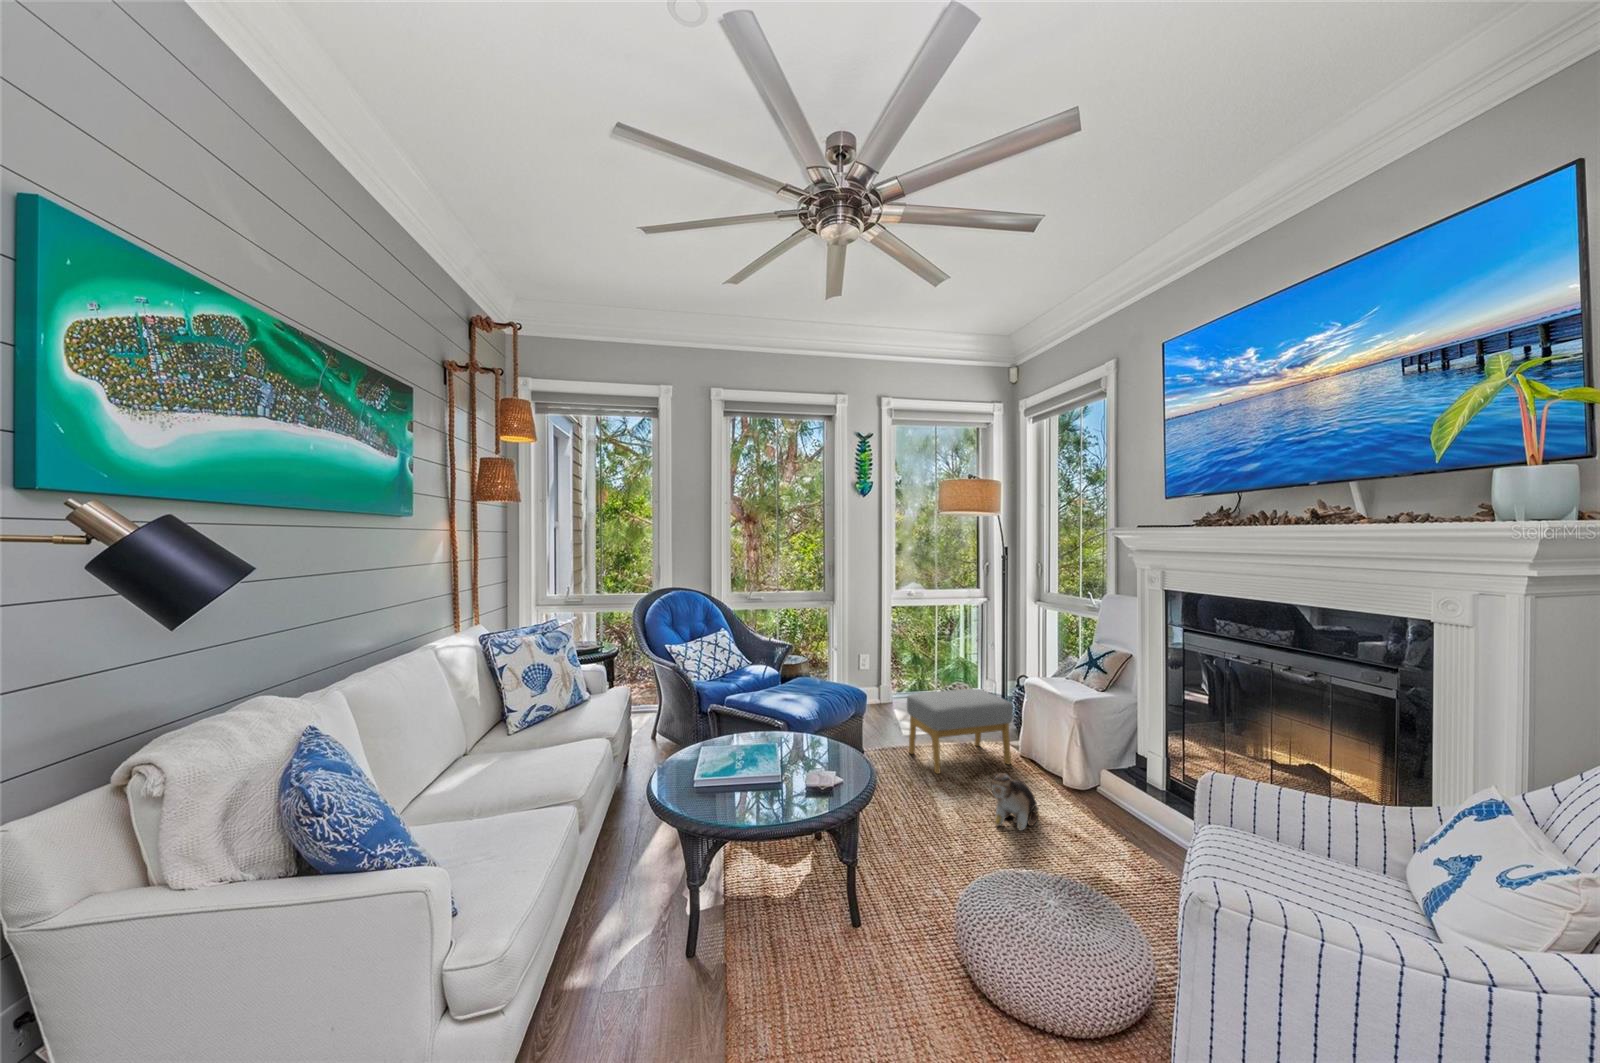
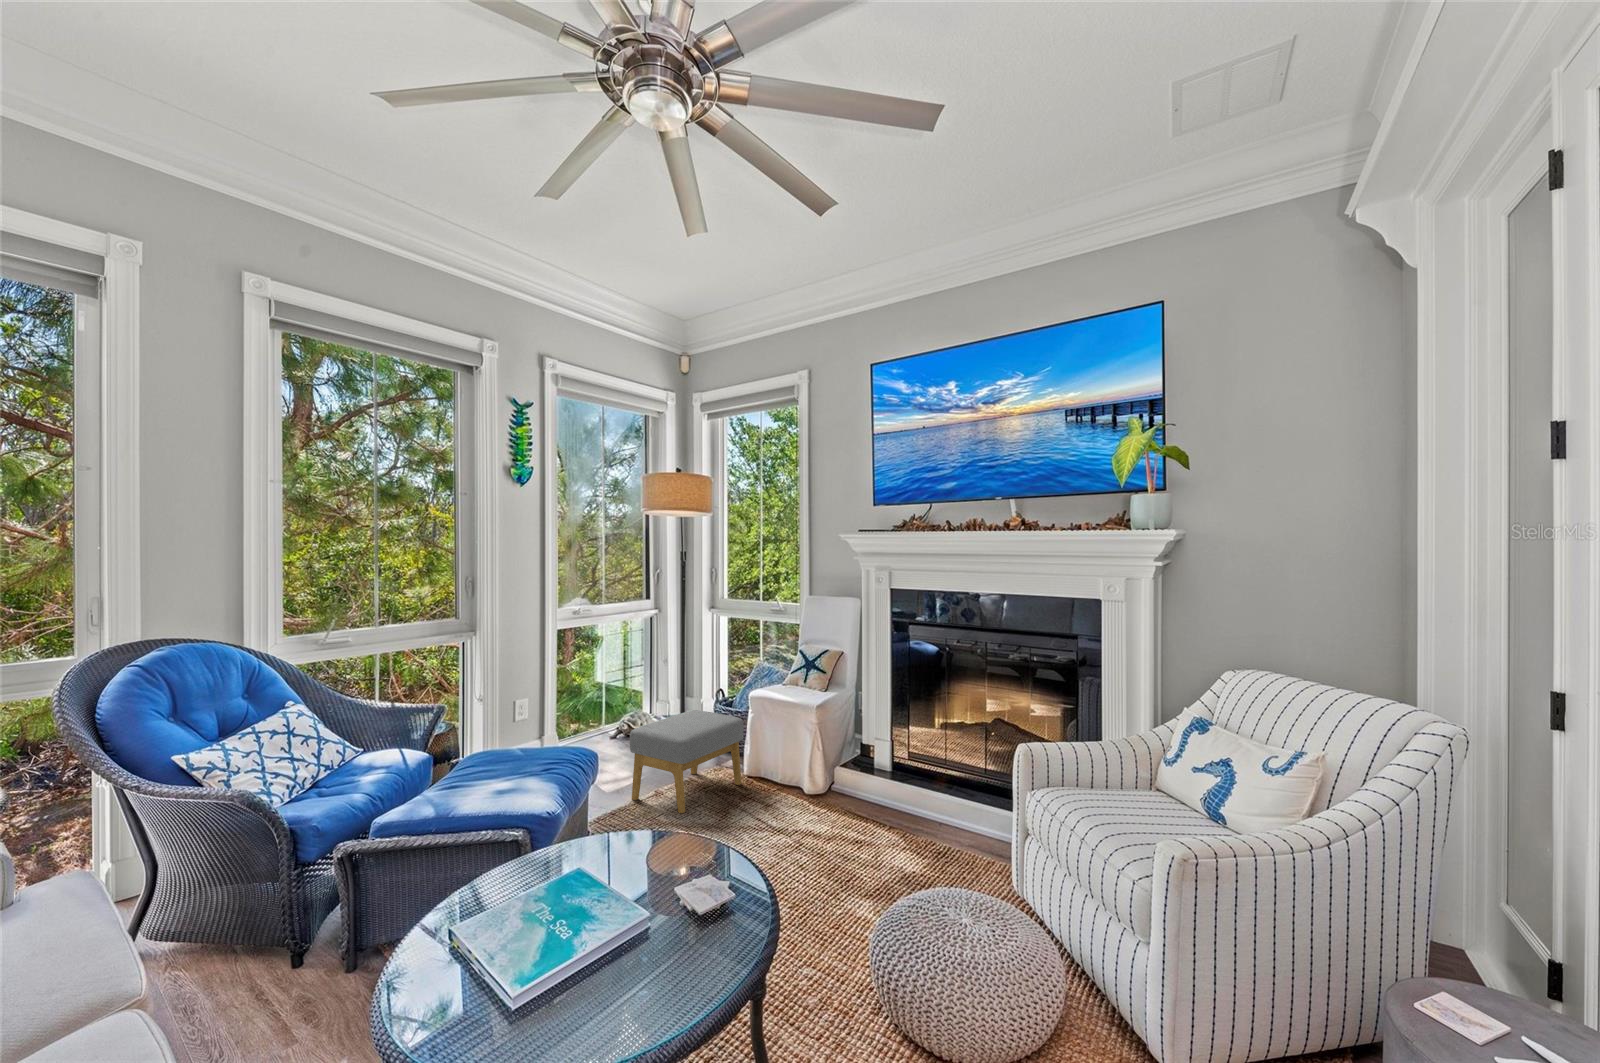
plush toy: present [987,773,1038,830] -> none [781,789,815,846]

